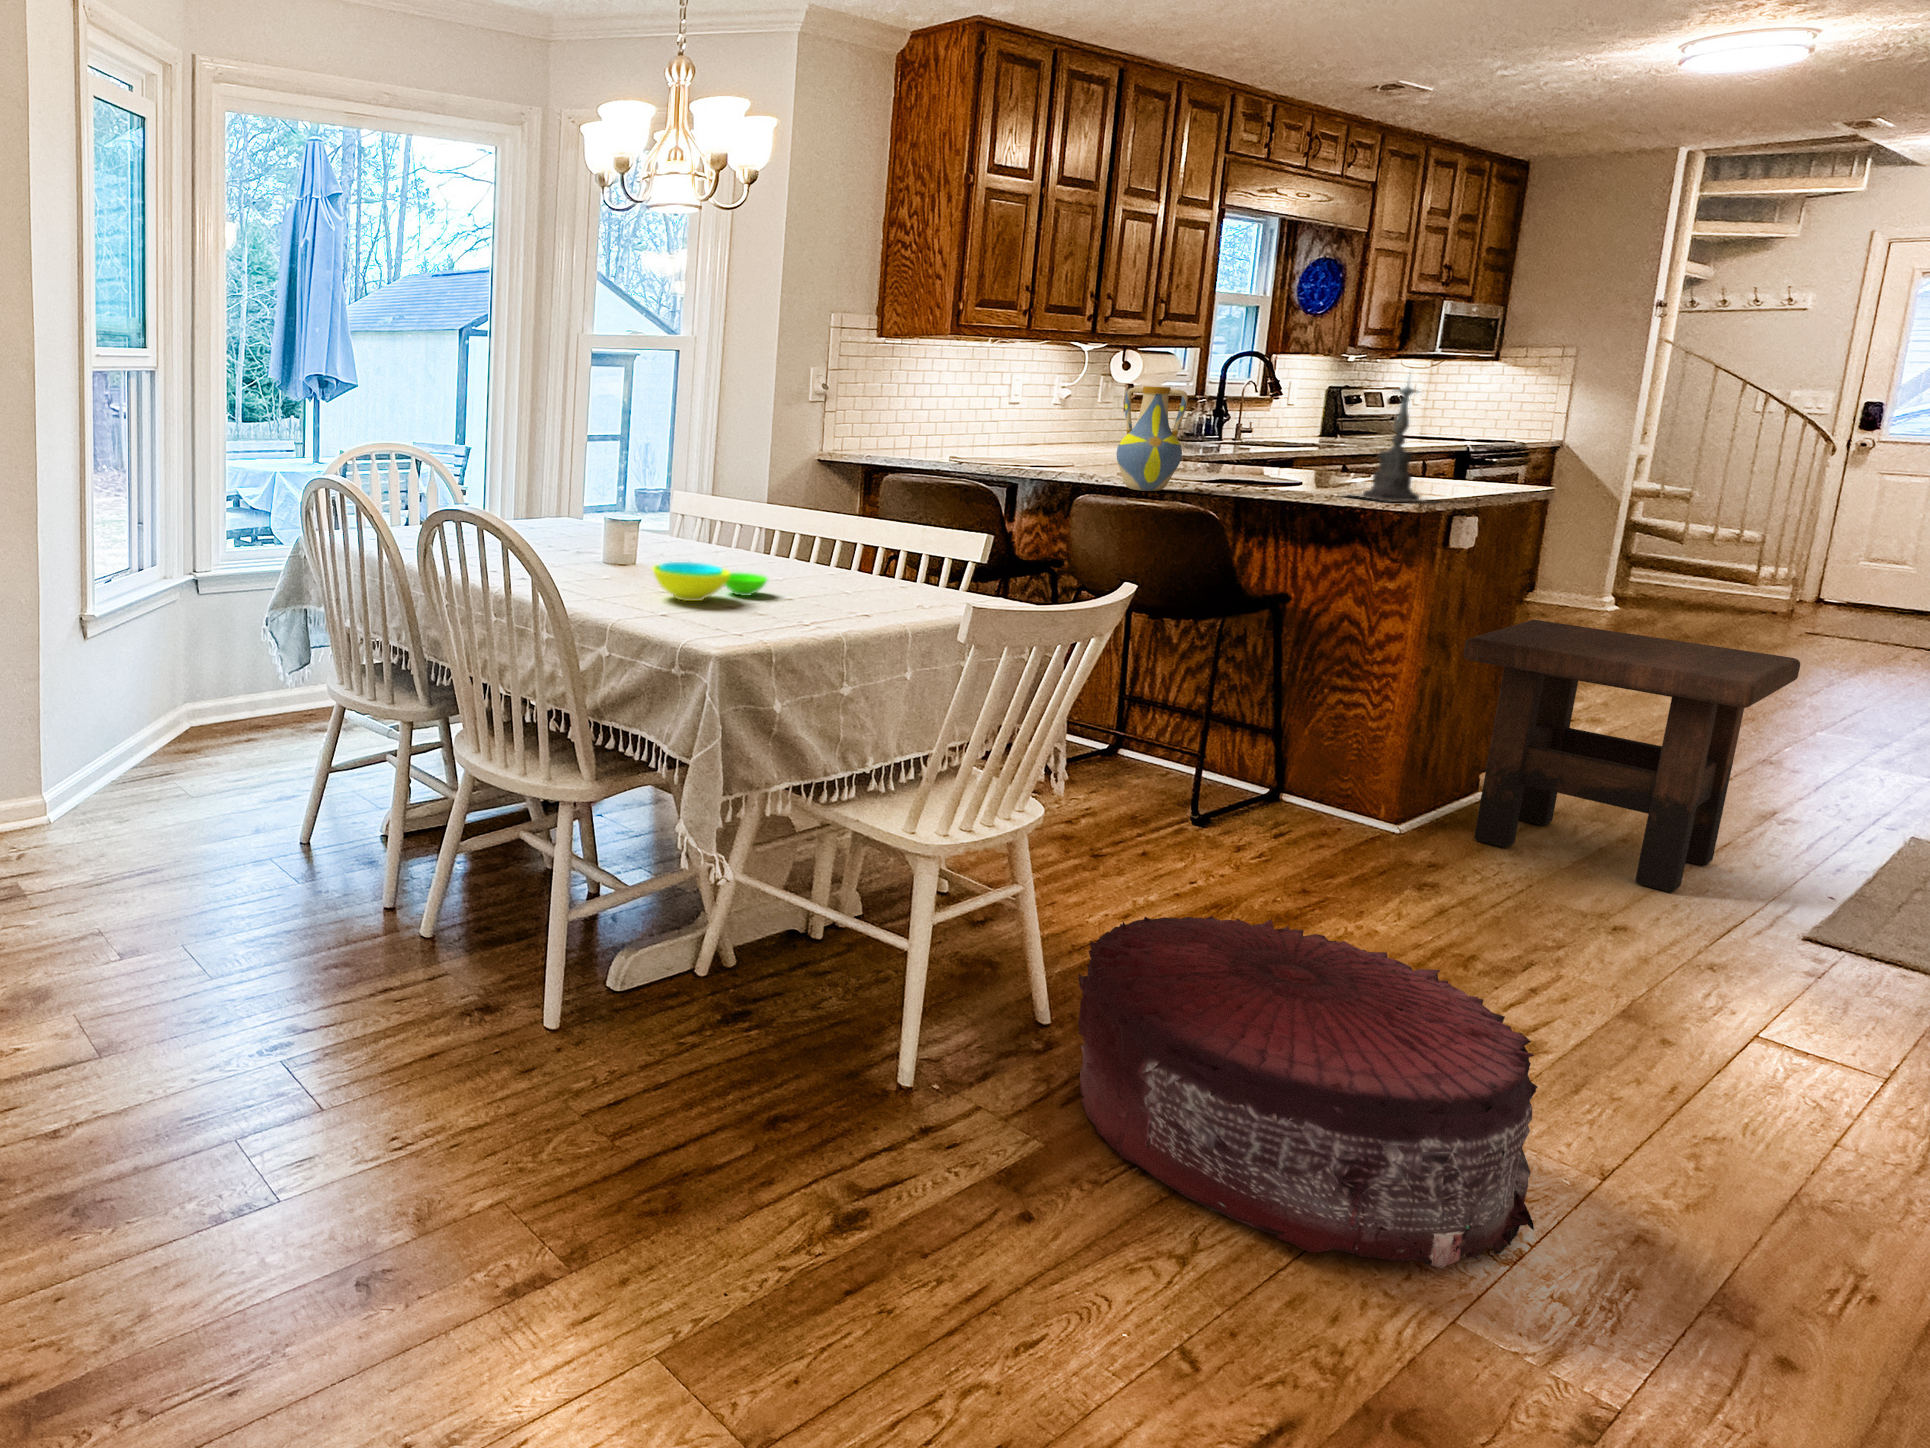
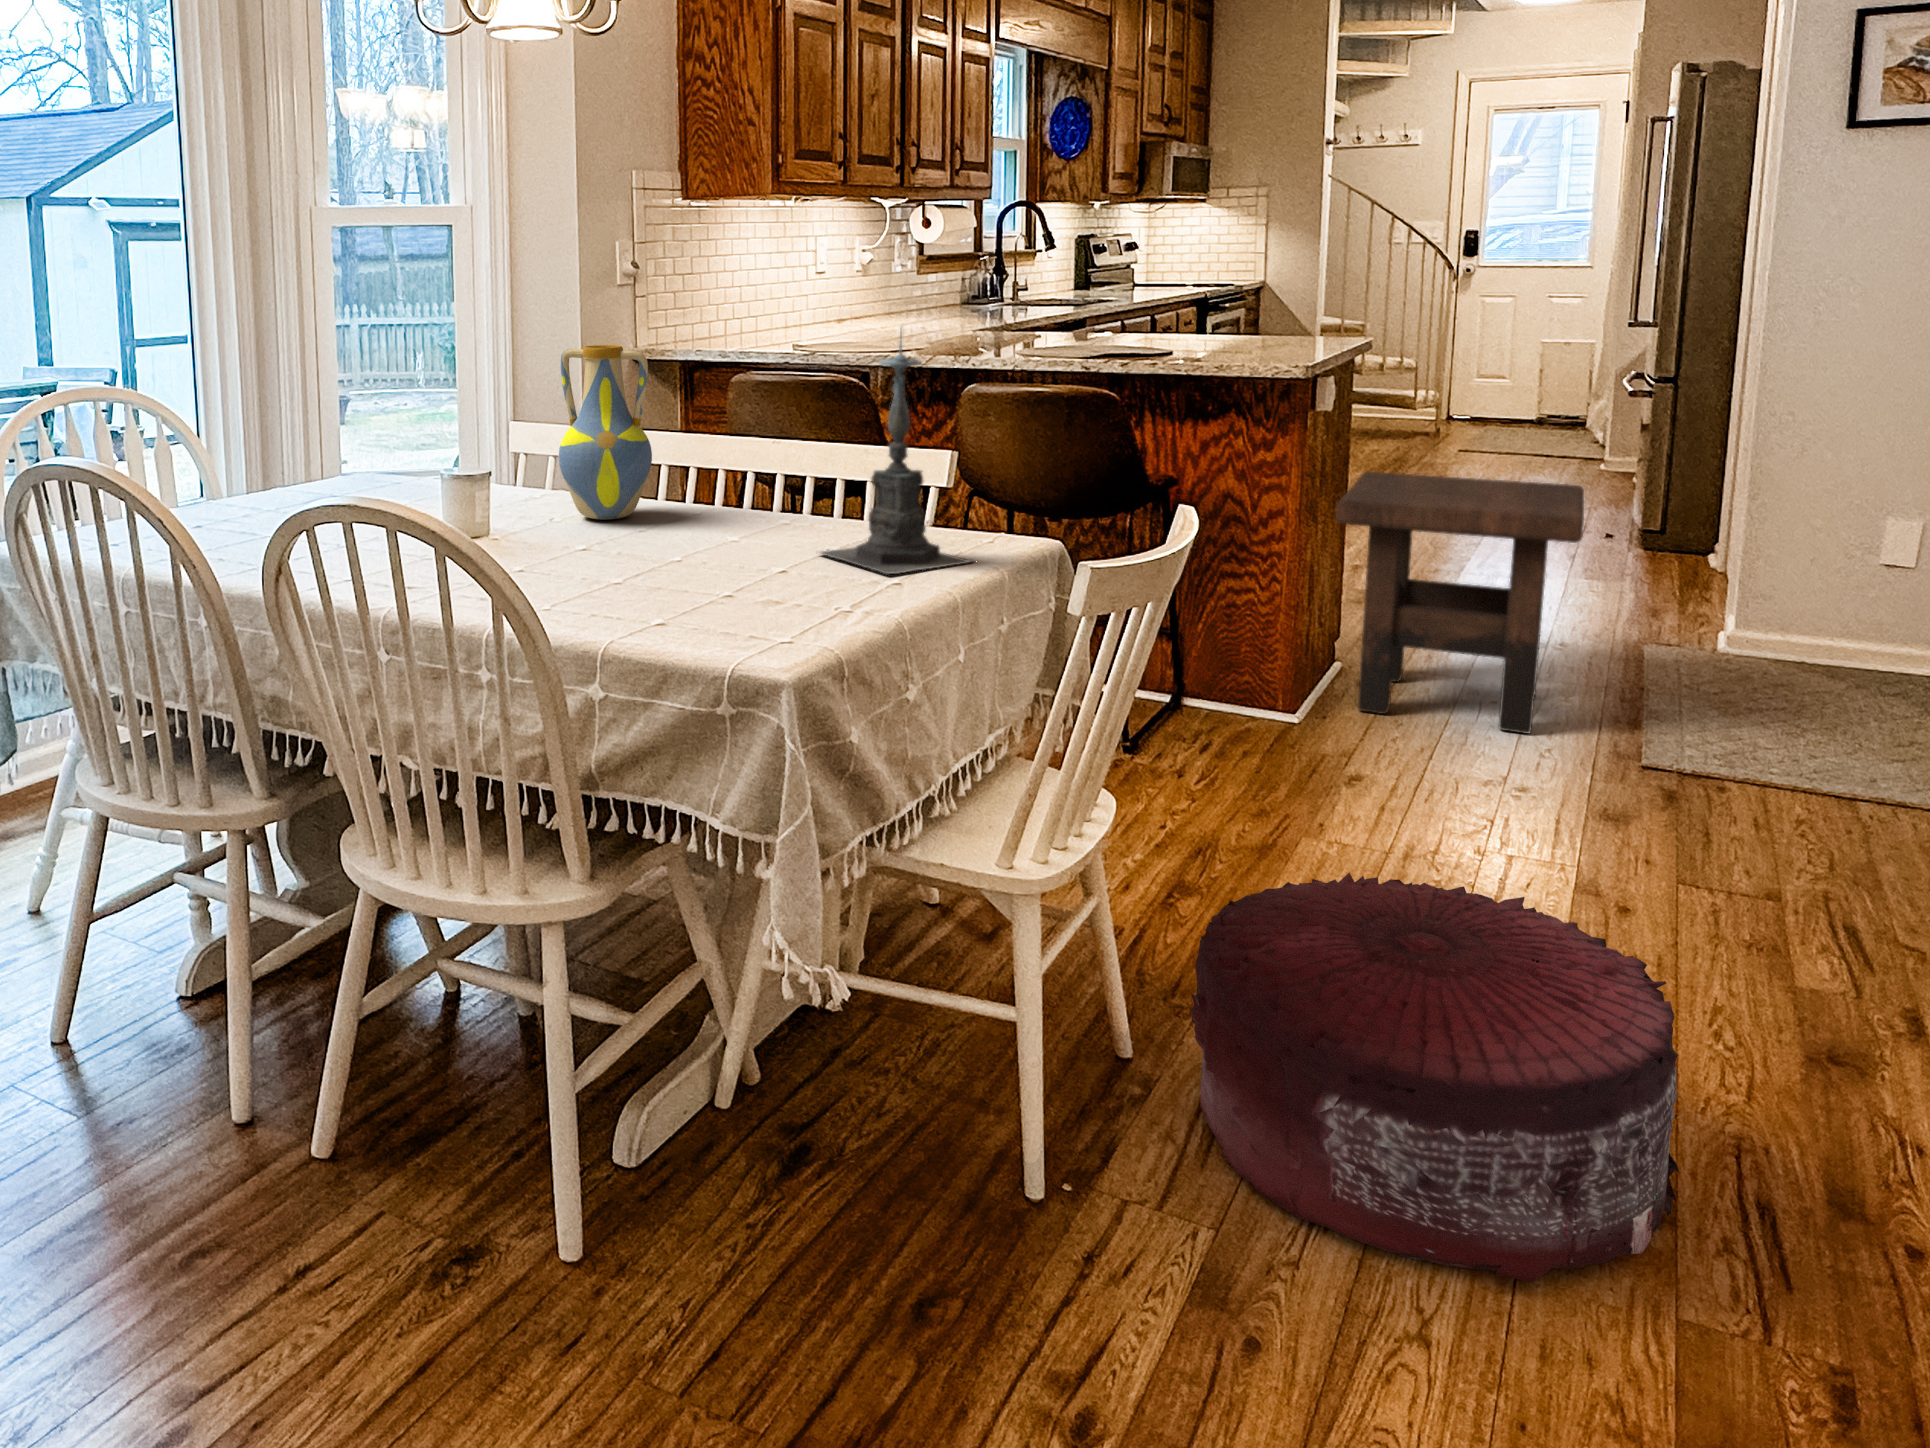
candle holder: present [1353,385,1435,502] -> present [821,337,971,574]
vase: present [1116,386,1188,491] -> present [559,345,652,519]
bowl: present [653,562,767,601] -> none [584,533,738,589]

